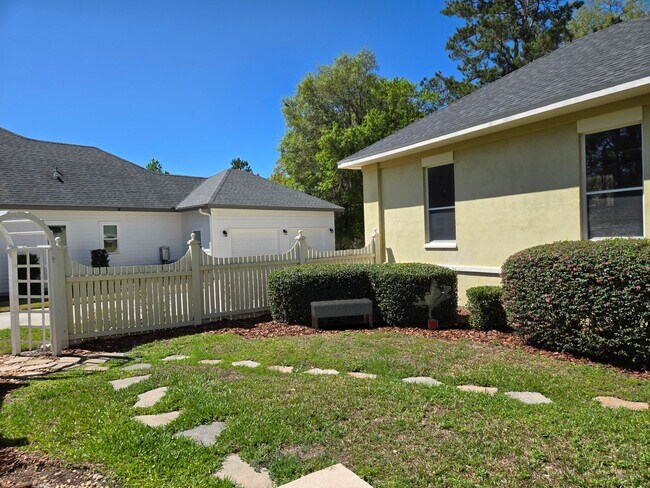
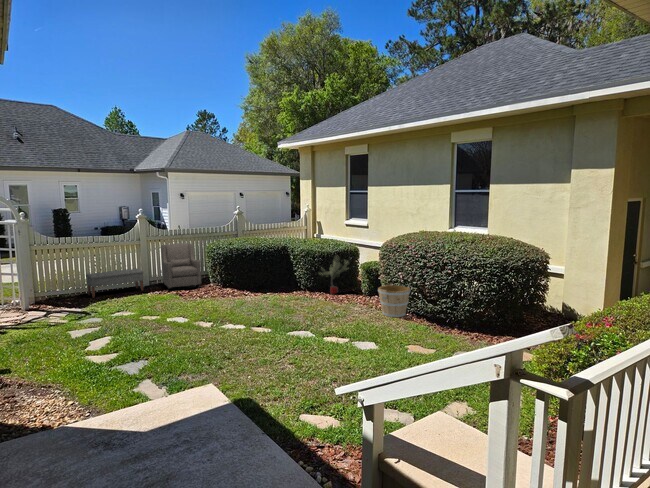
chair: none [215,274,263,329] -> present [161,243,201,290]
bench: present [311,298,373,331] -> present [86,268,143,298]
wooden bucket: none [517,311,567,356] -> present [378,285,411,317]

